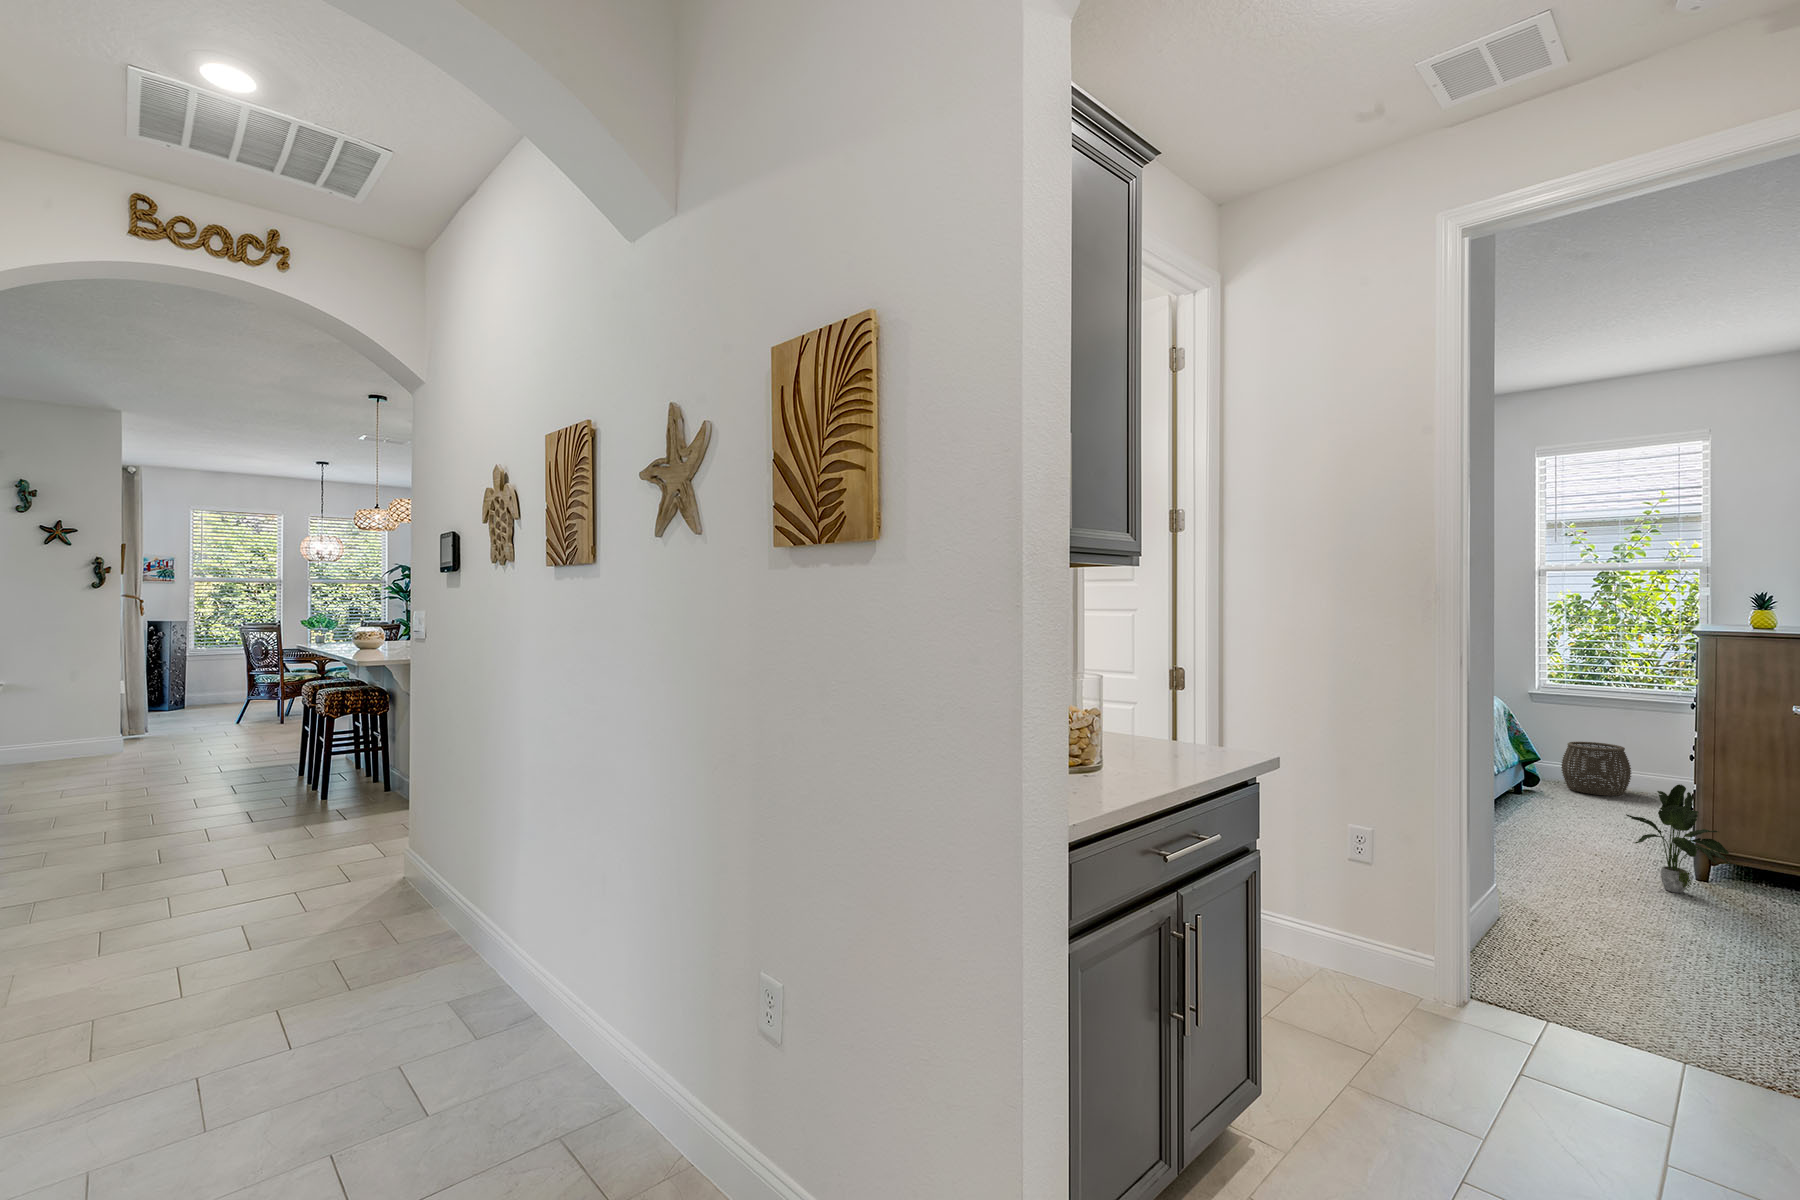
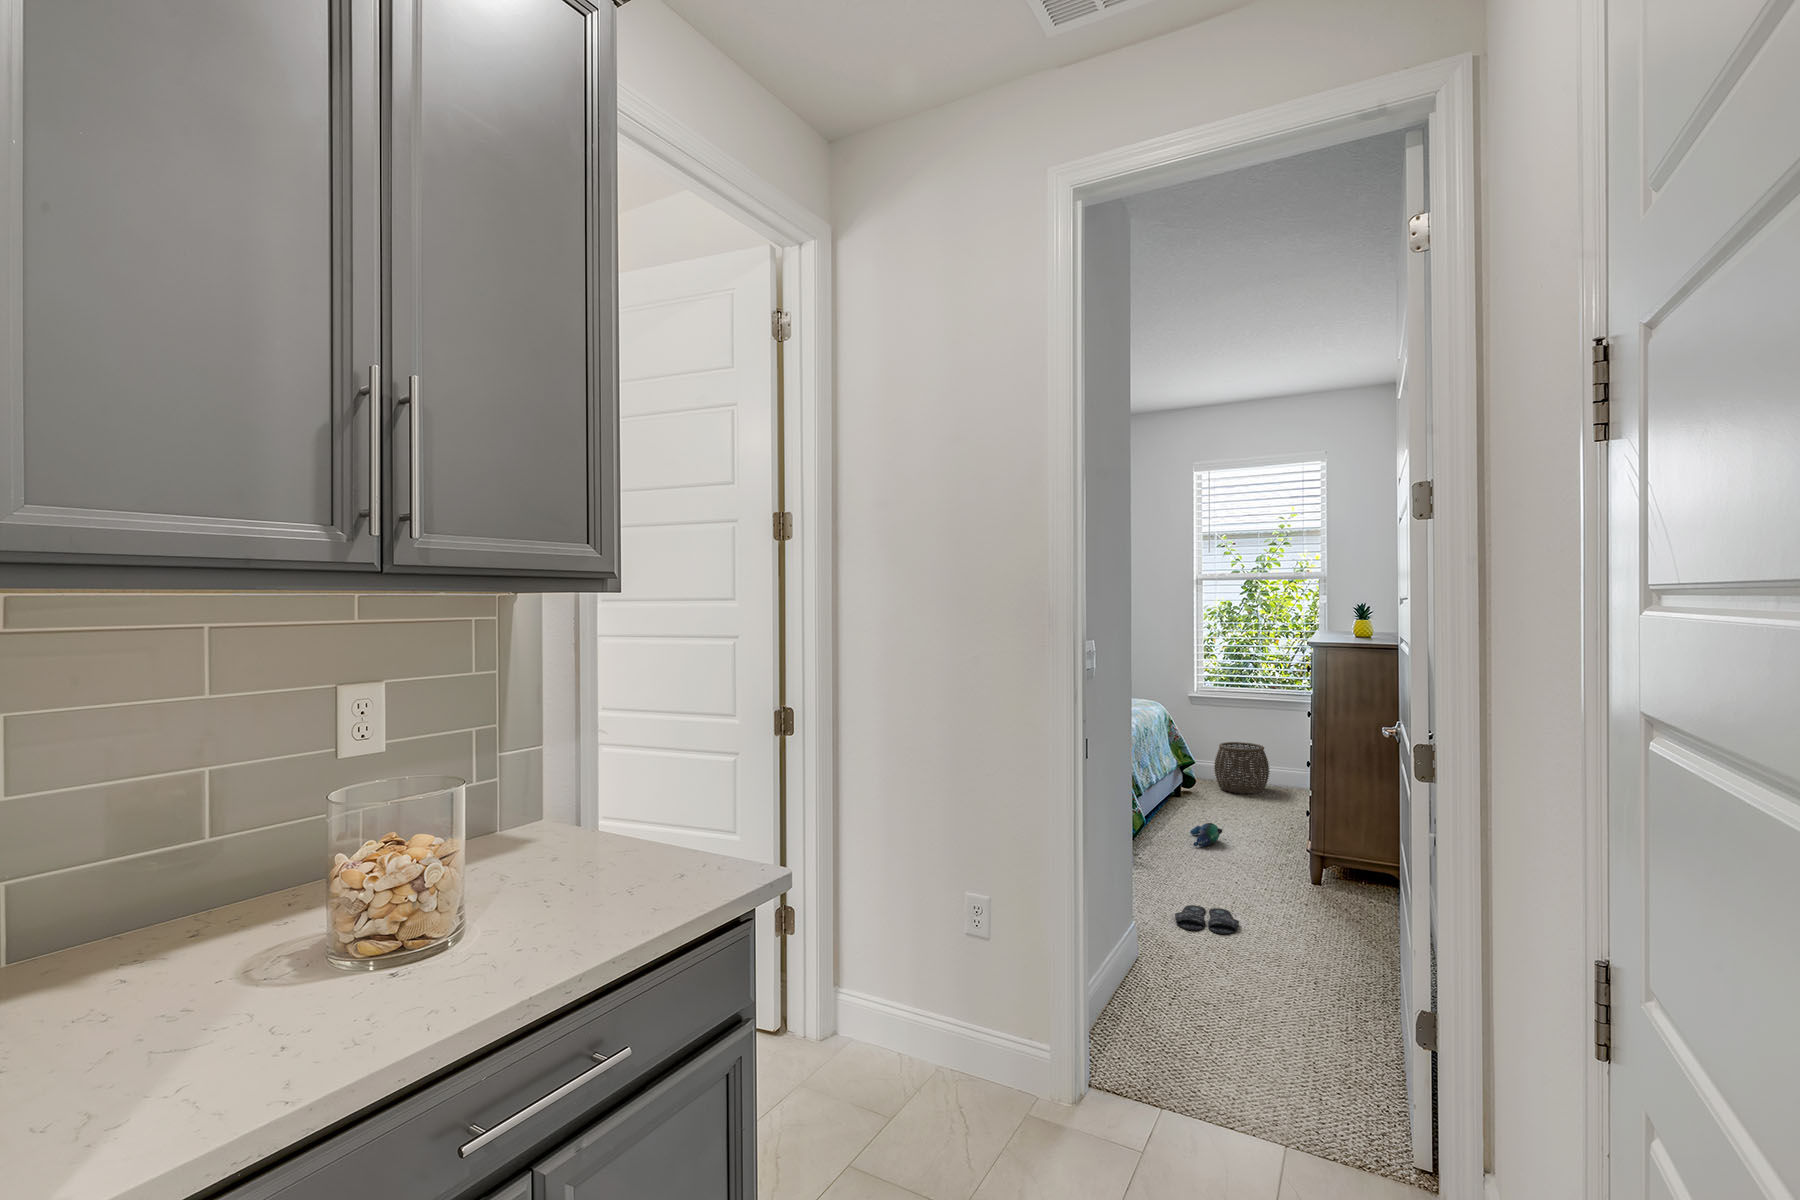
potted plant: present [1626,784,1732,893] -> none [1254,796,1340,904]
plush toy: none [1539,815,1580,837] -> present [1190,823,1222,846]
slippers: none [1535,882,1611,909] -> present [1175,905,1239,935]

